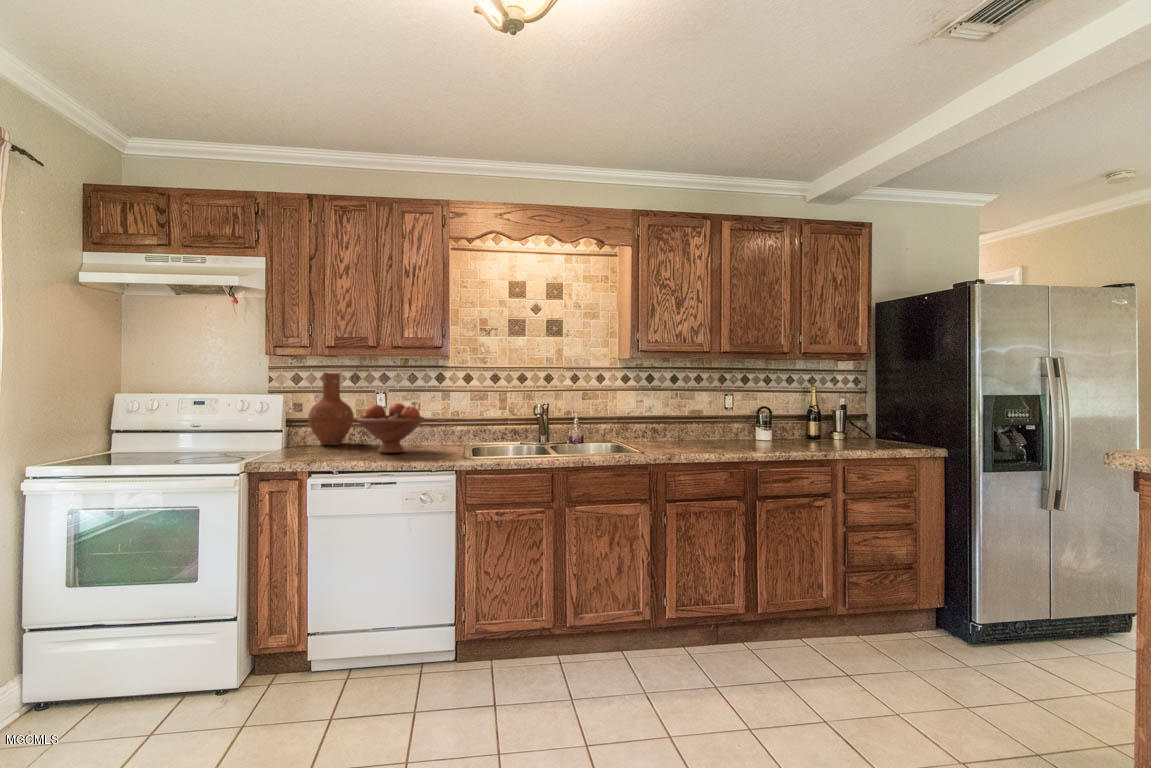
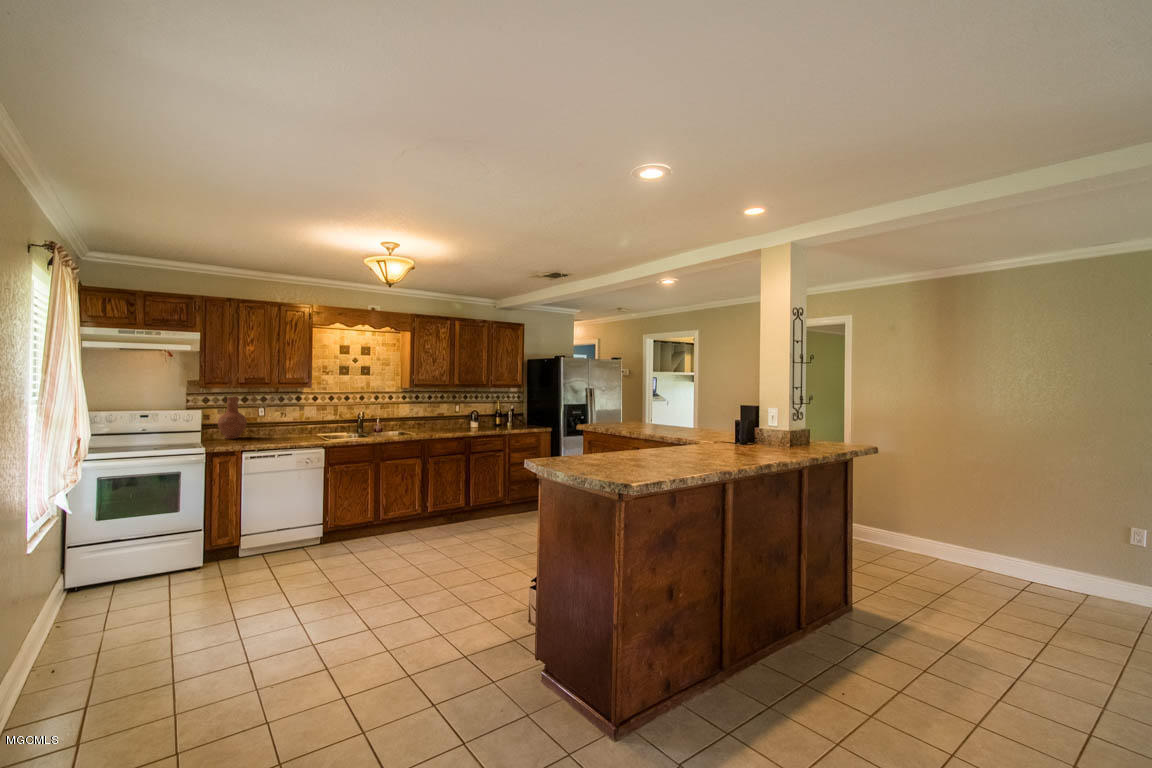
fruit bowl: present [357,403,425,453] -> none [260,414,301,441]

